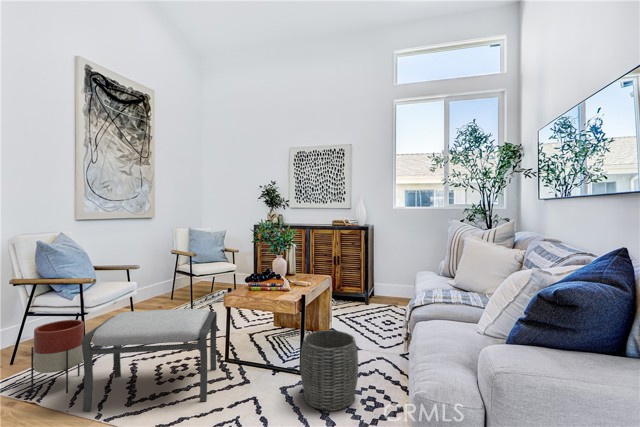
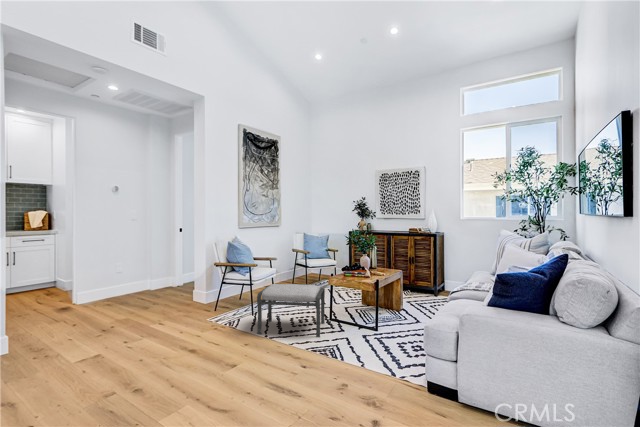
planter: present [31,320,84,393] -> none [229,287,253,326]
woven basket: present [300,330,358,411] -> none [374,303,411,349]

